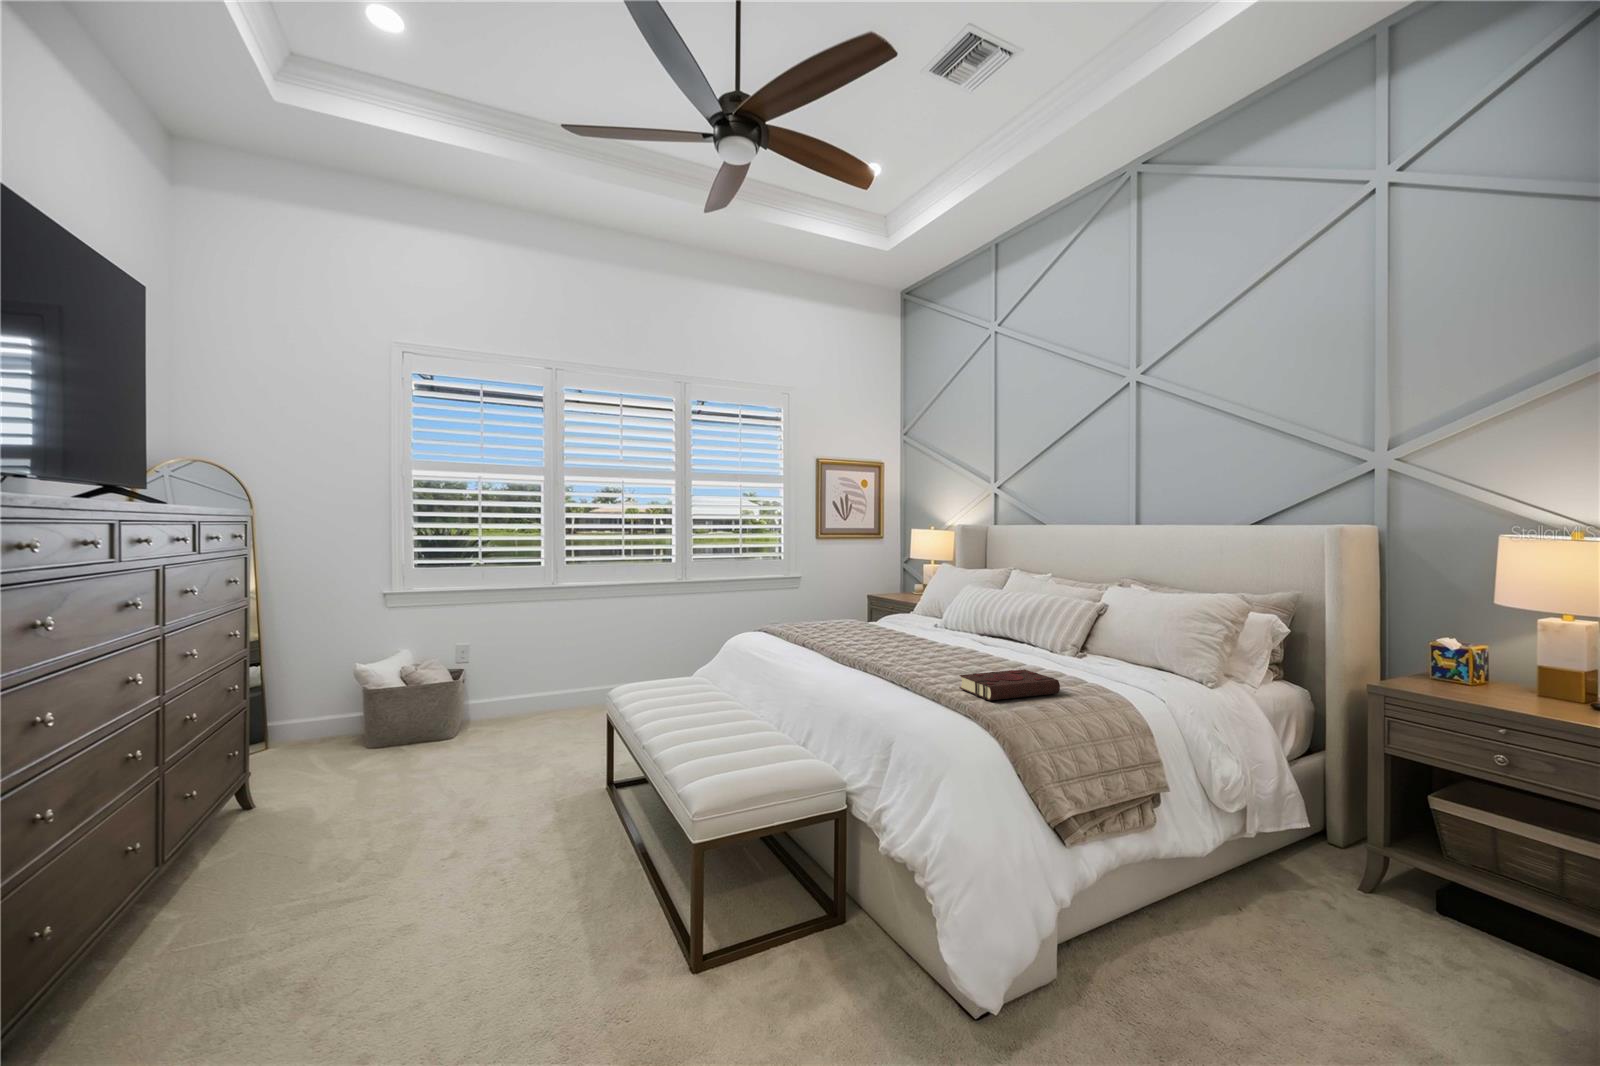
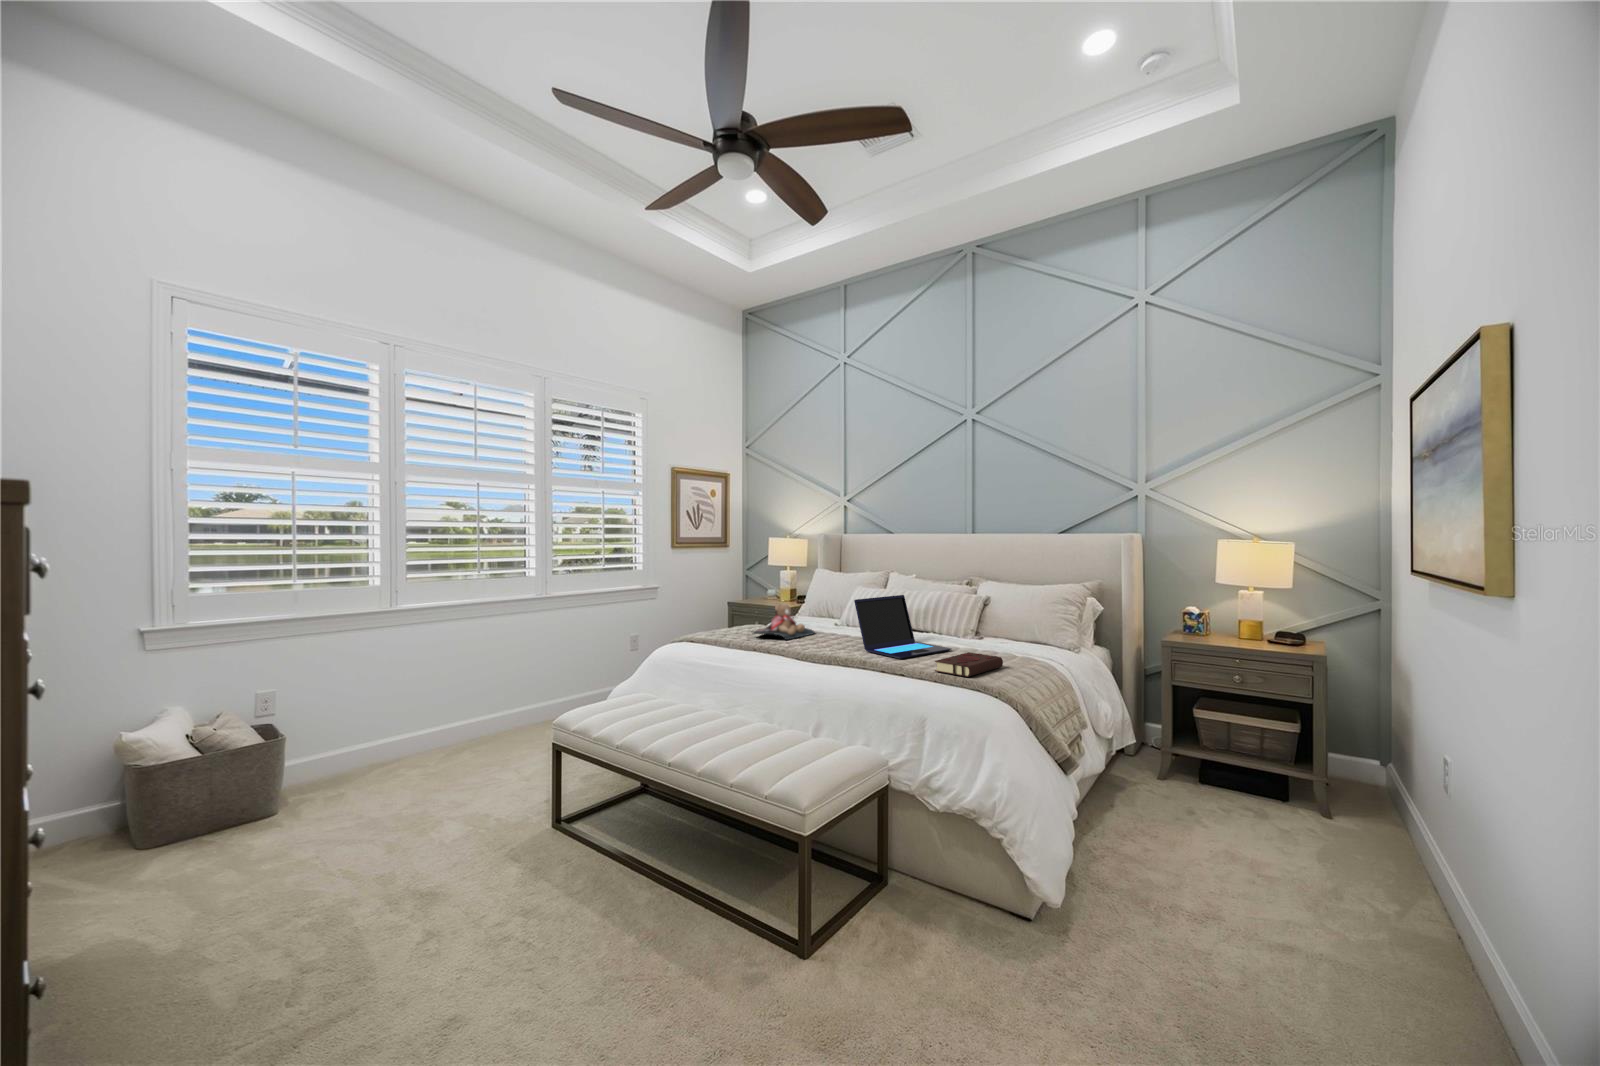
laptop: none [911,593,1026,669] -> present [854,595,952,659]
teddy bear: none [823,595,898,637] -> present [752,604,815,640]

